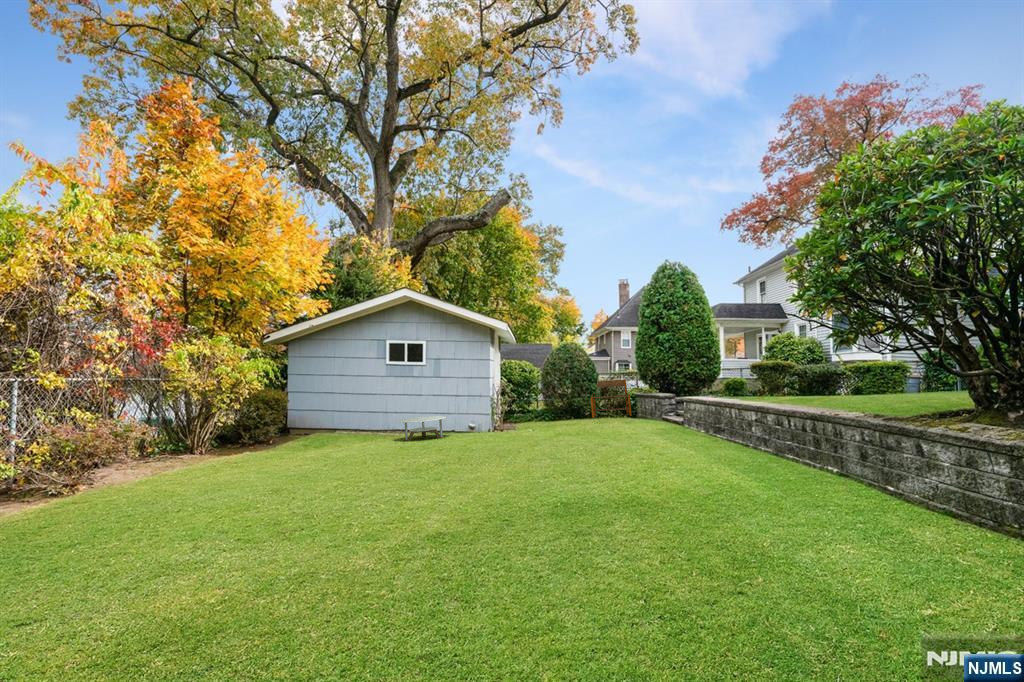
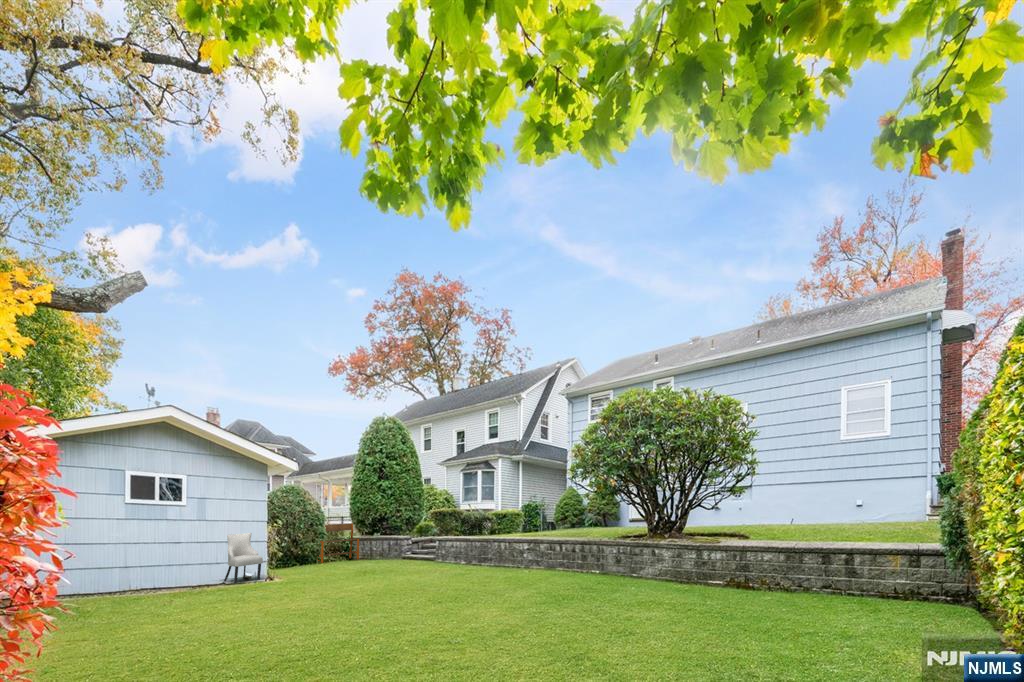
chair: none [469,390,498,435] -> present [224,533,263,583]
round table: present [399,416,446,441] -> none [145,564,208,596]

